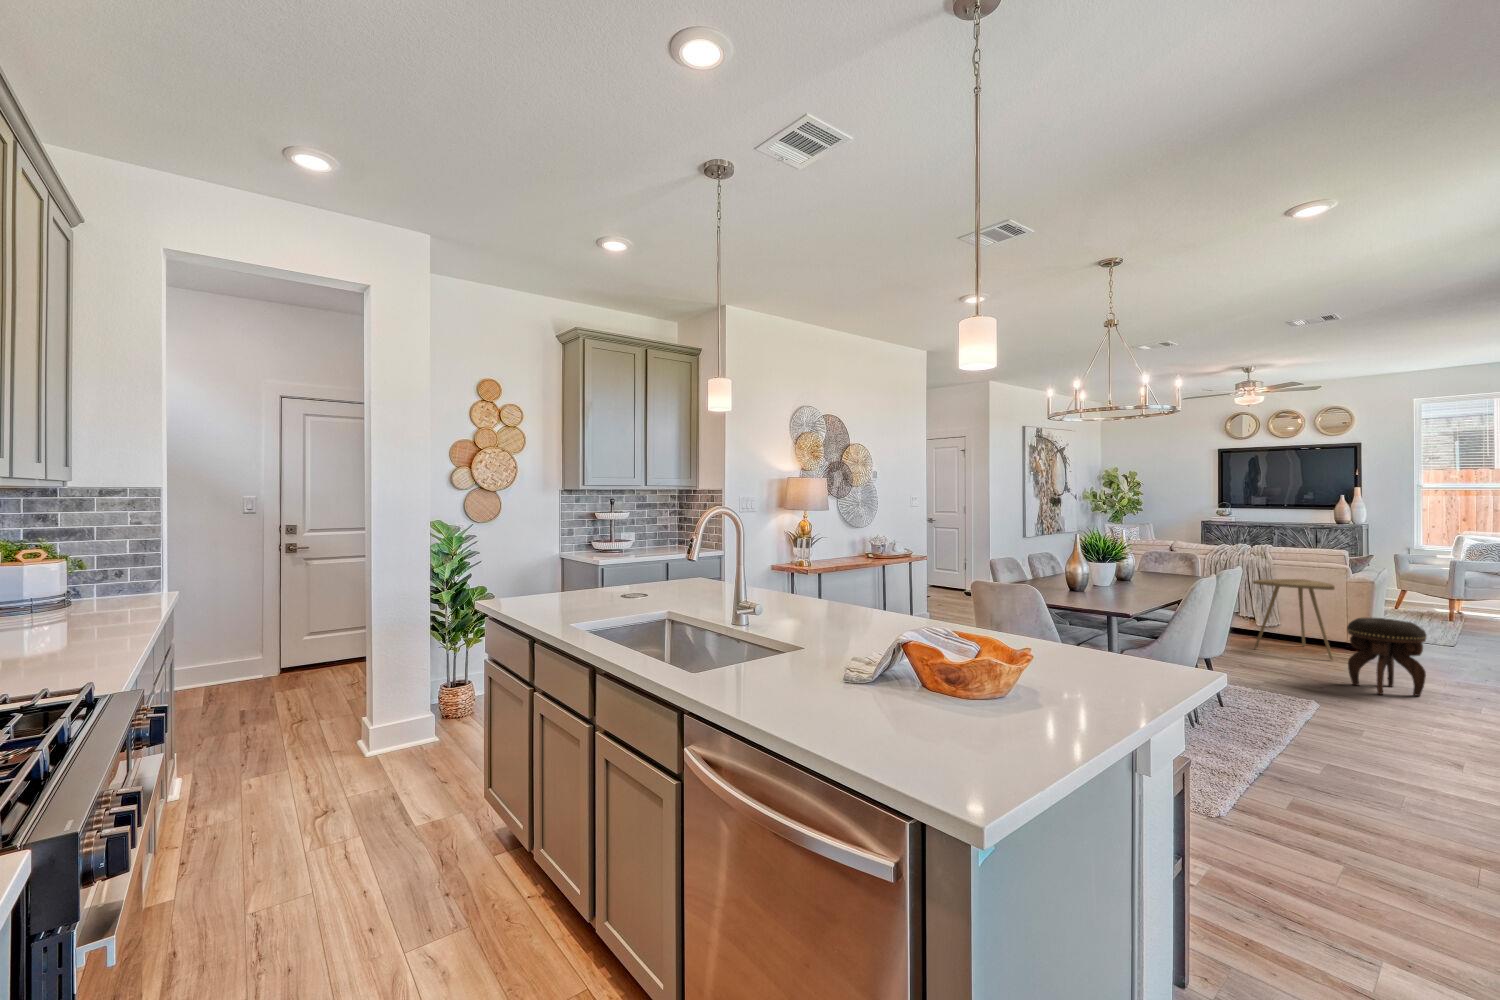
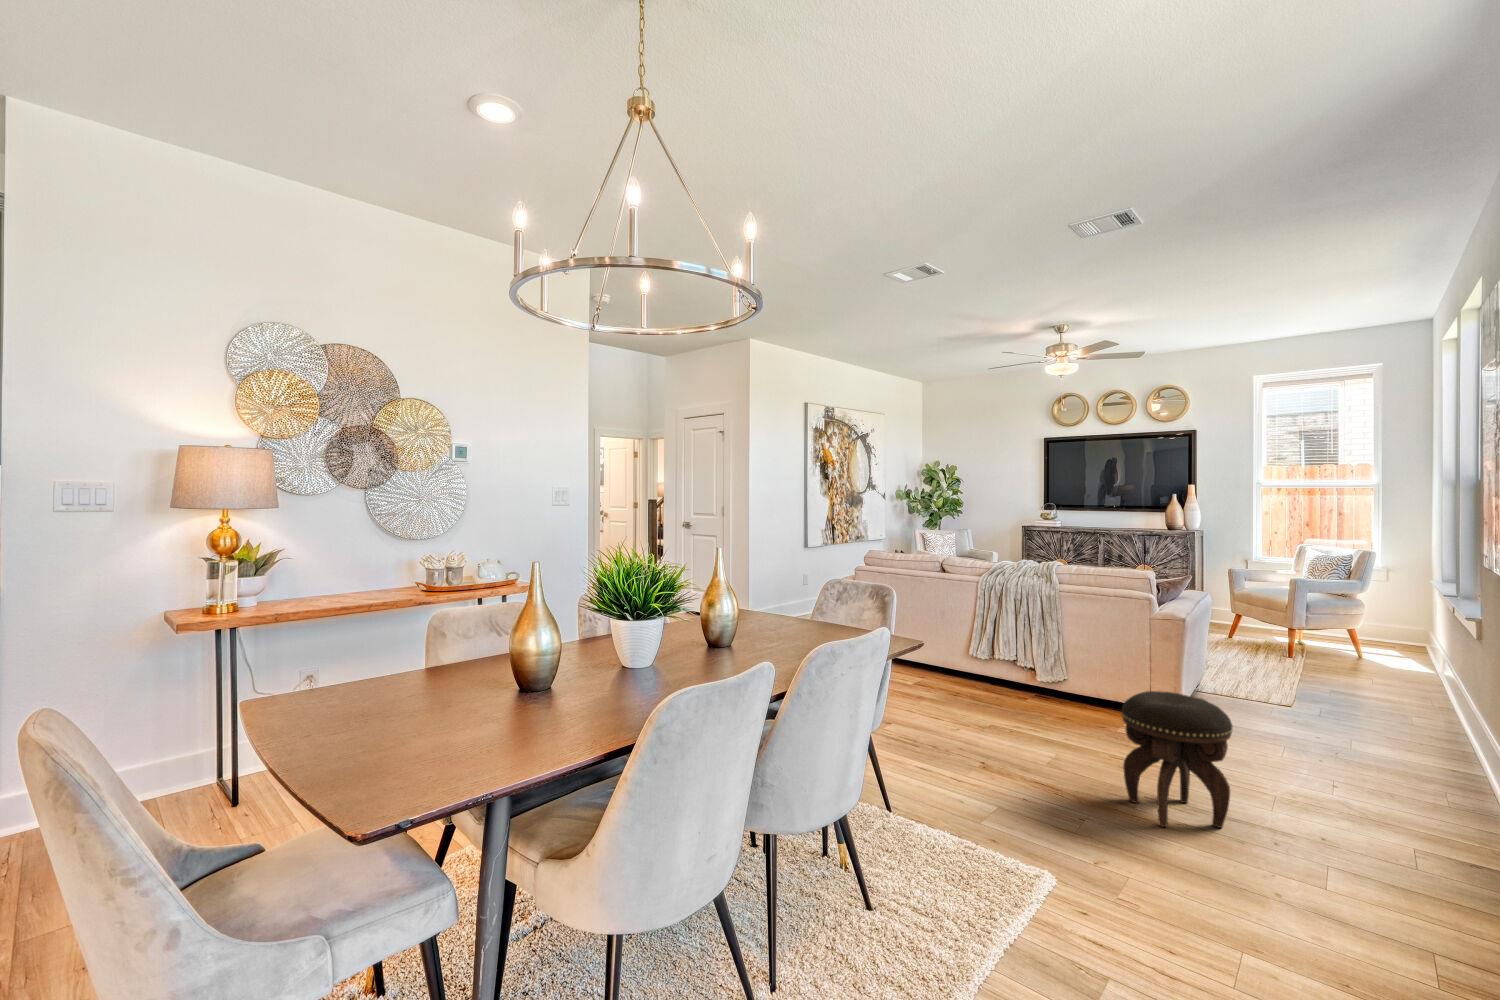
side table: present [1253,579,1335,660] -> none [1023,615,1127,741]

